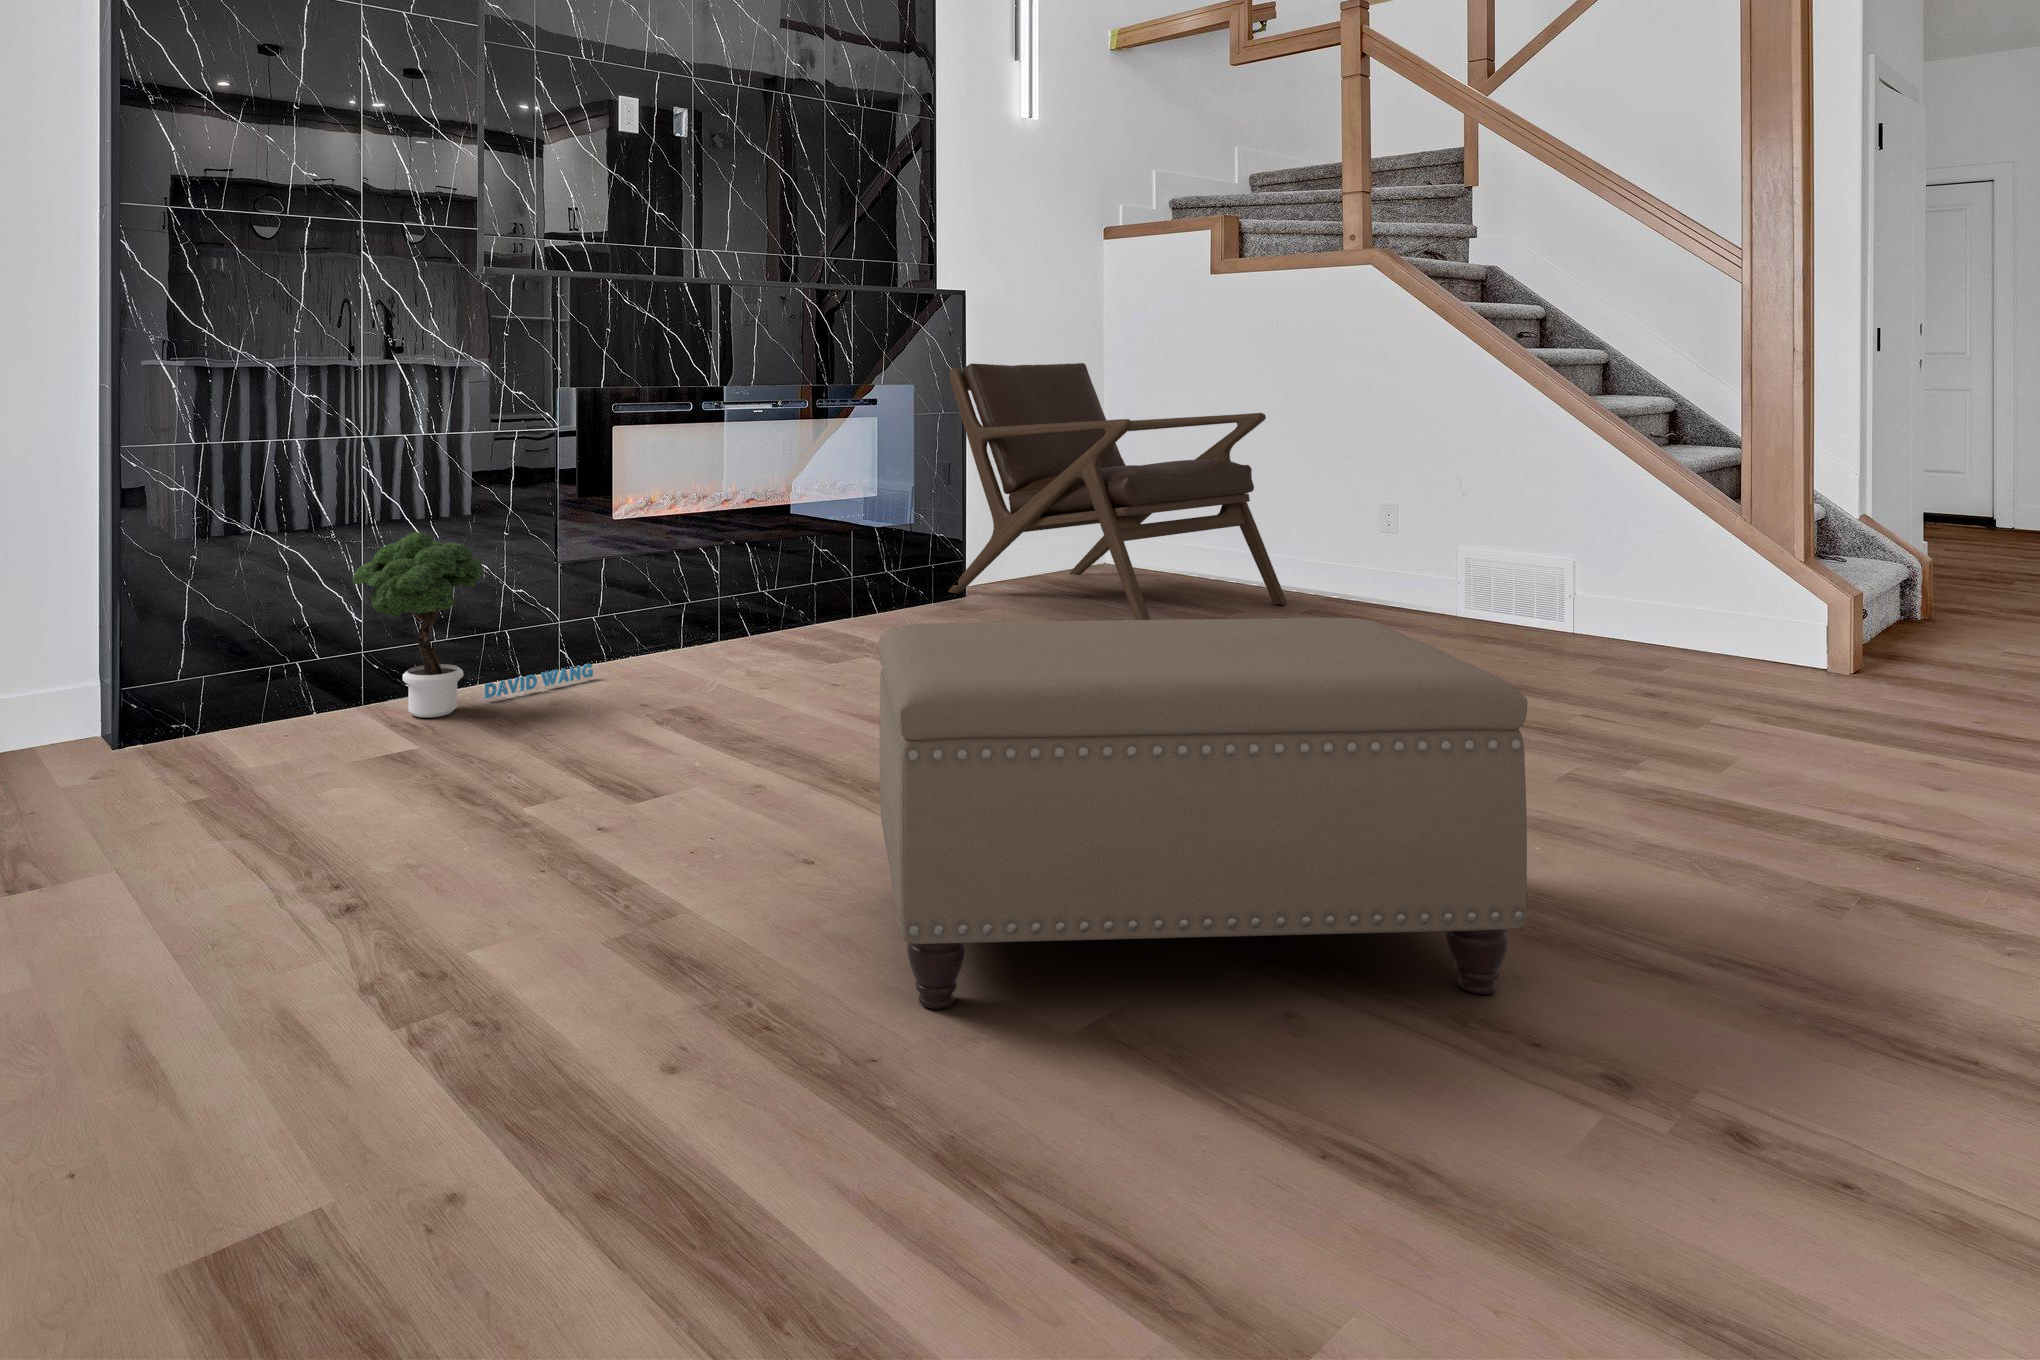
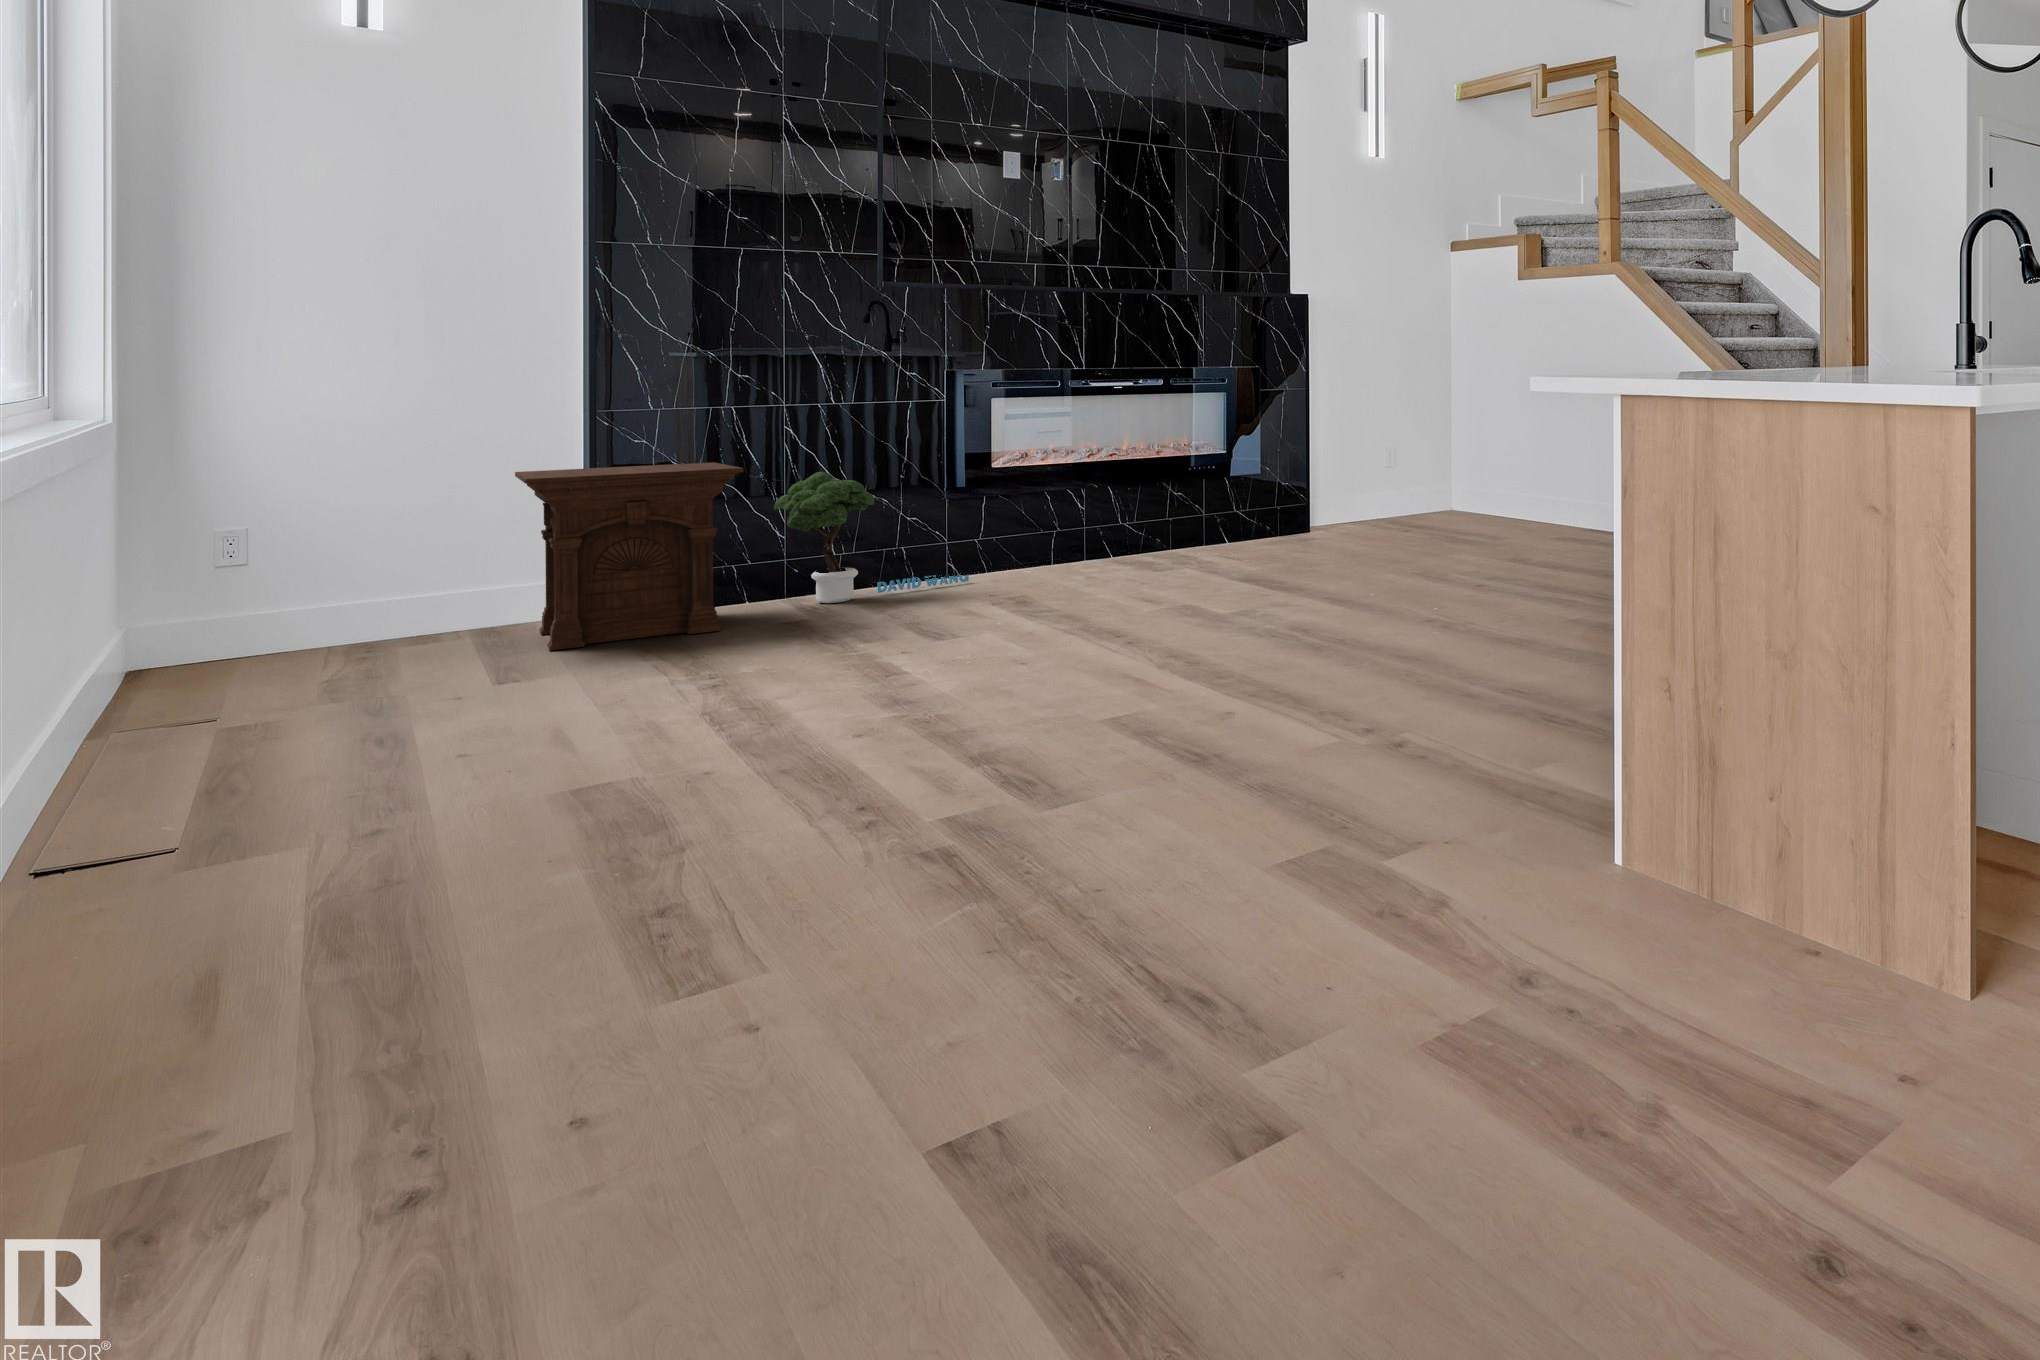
lounge chair: present [948,363,1287,620] -> none [1299,354,1550,550]
side table: none [11,518,342,823] -> present [515,462,743,650]
ottoman: present [878,618,1528,1009] -> none [1001,488,1375,695]

